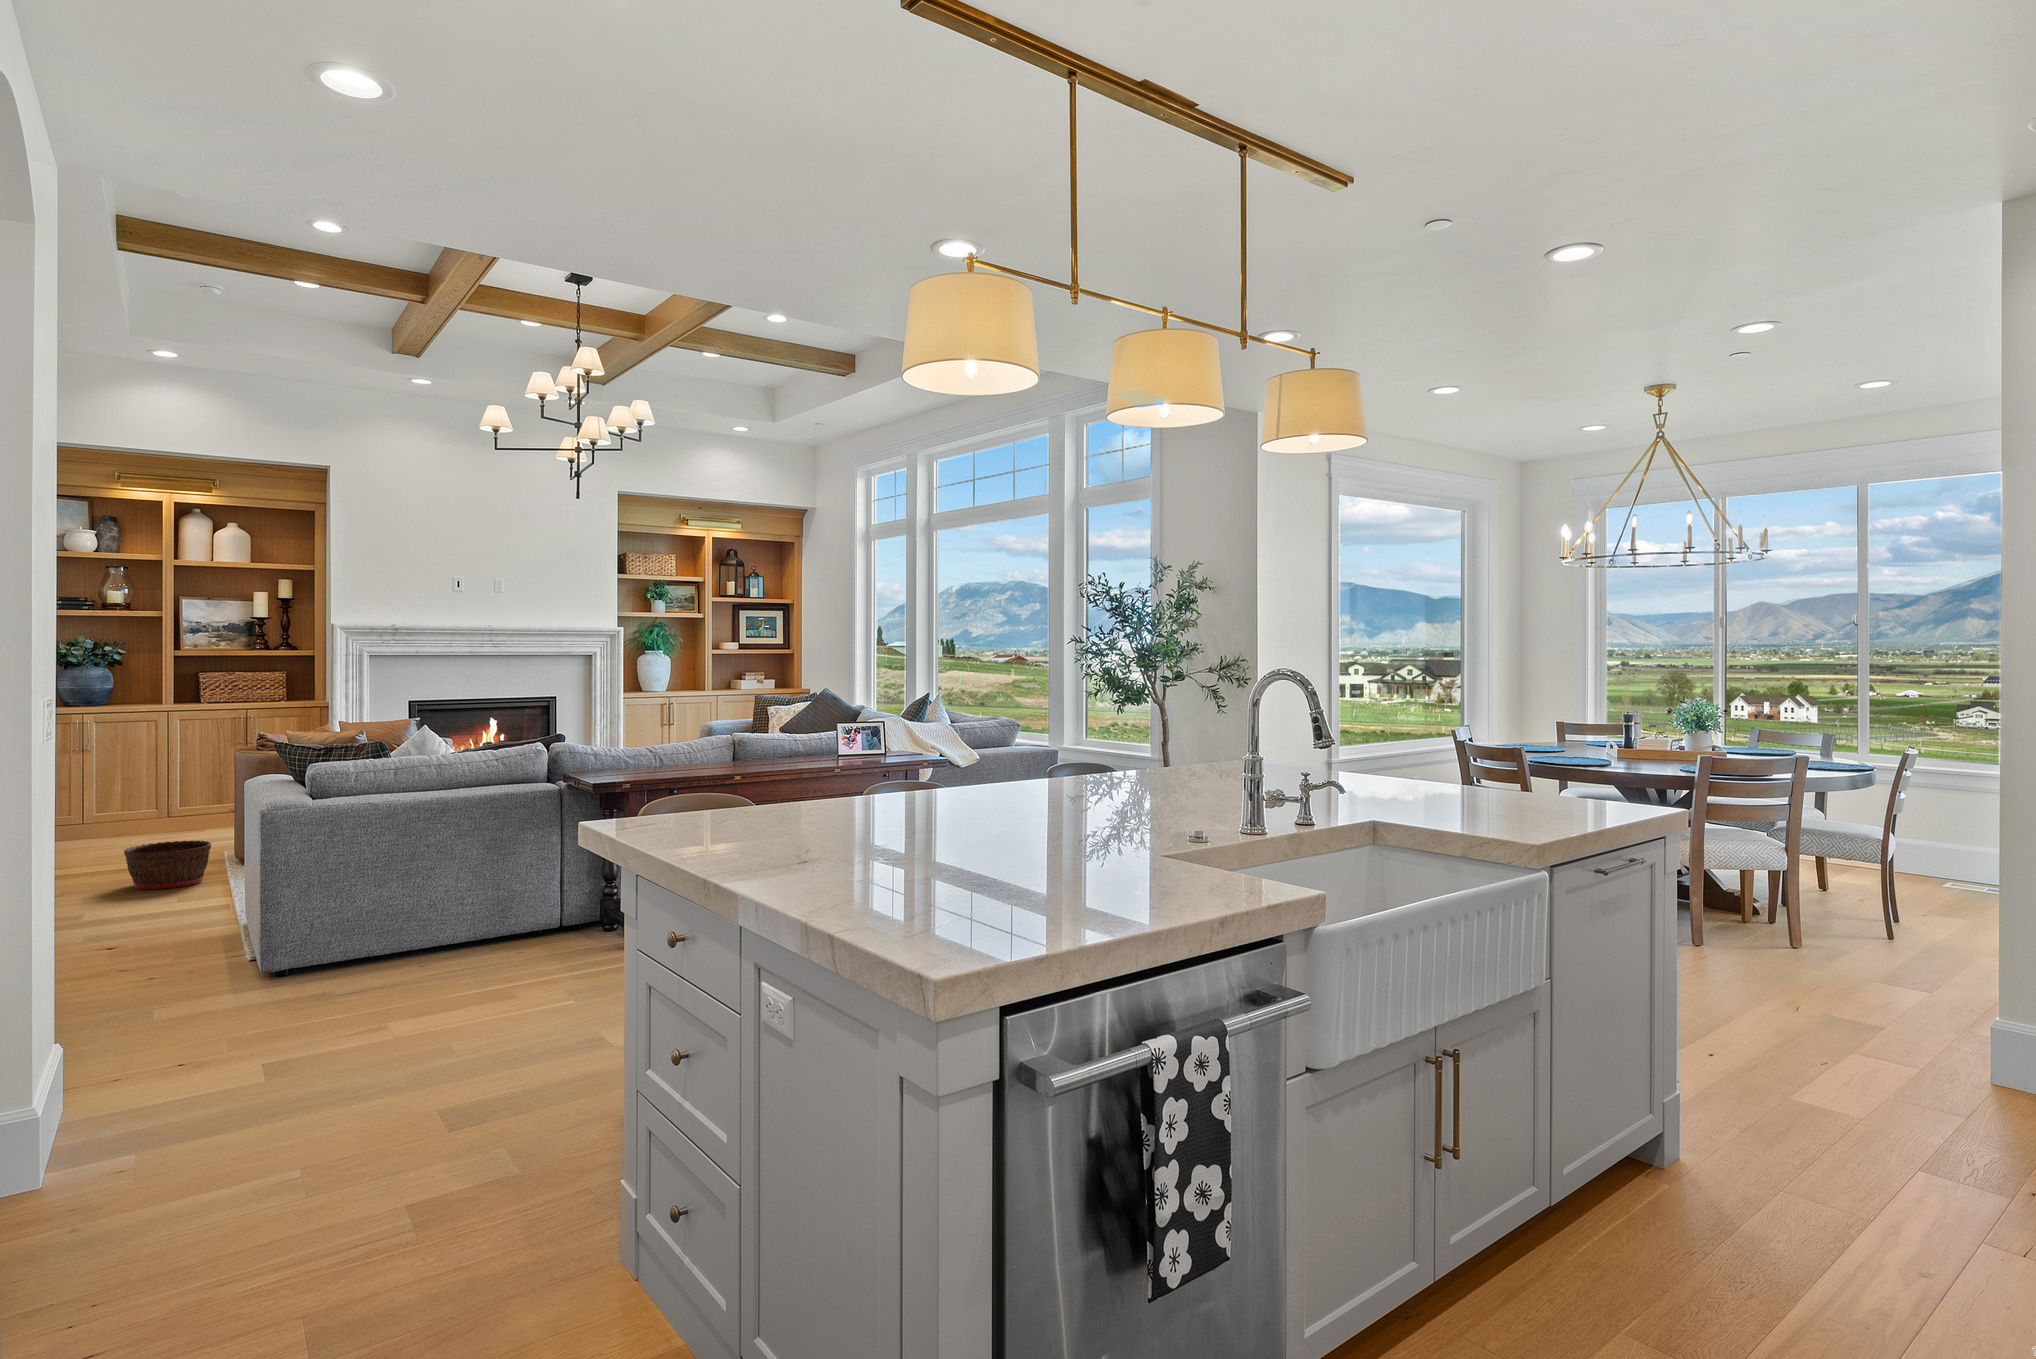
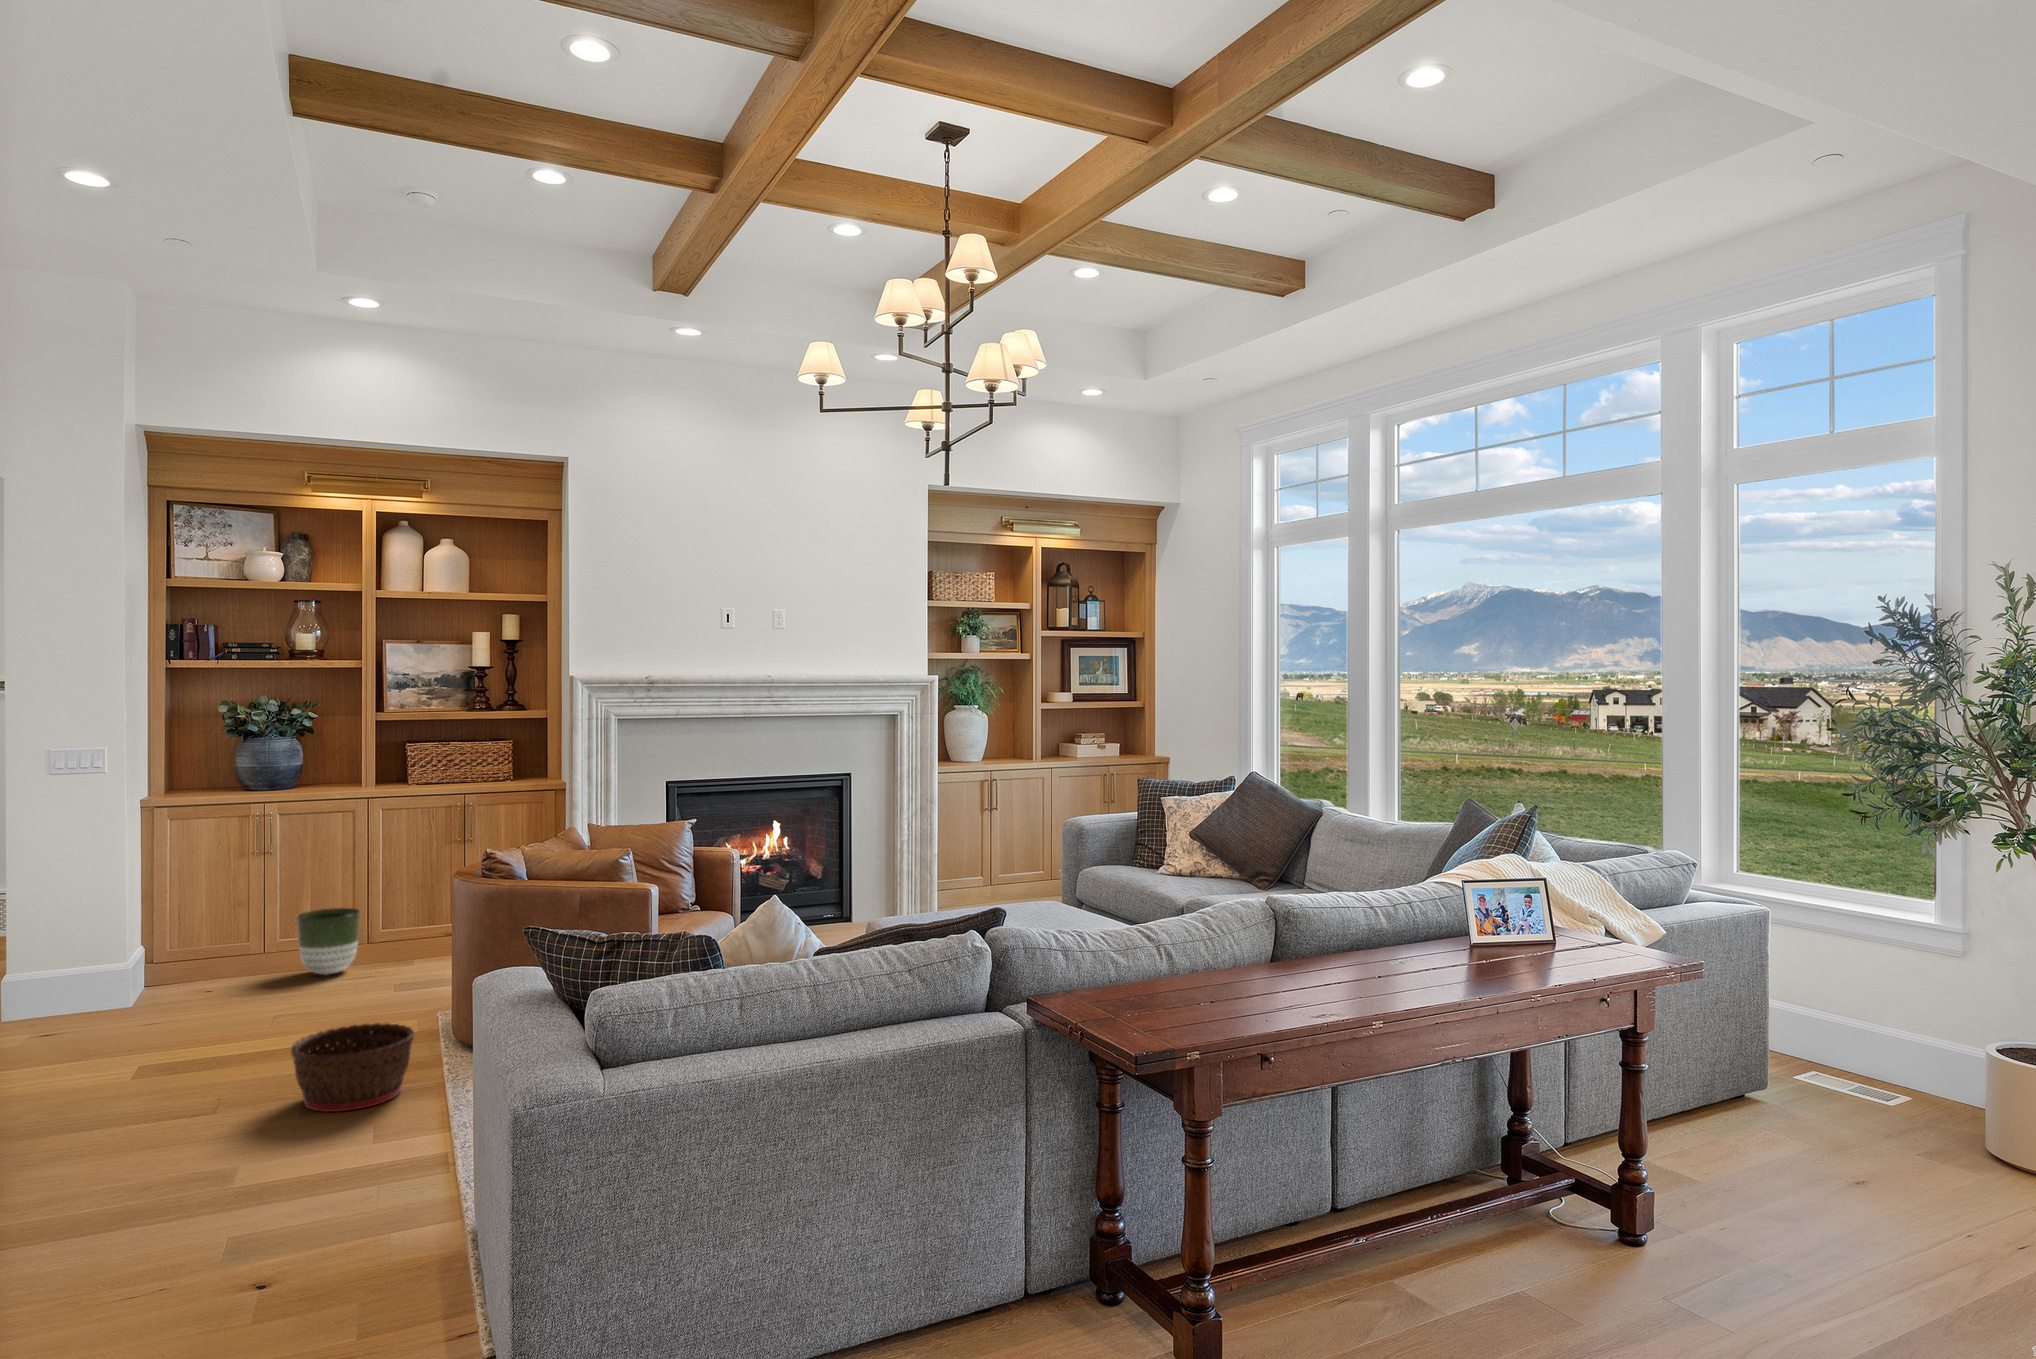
planter: none [115,789,165,835] -> present [297,908,360,975]

